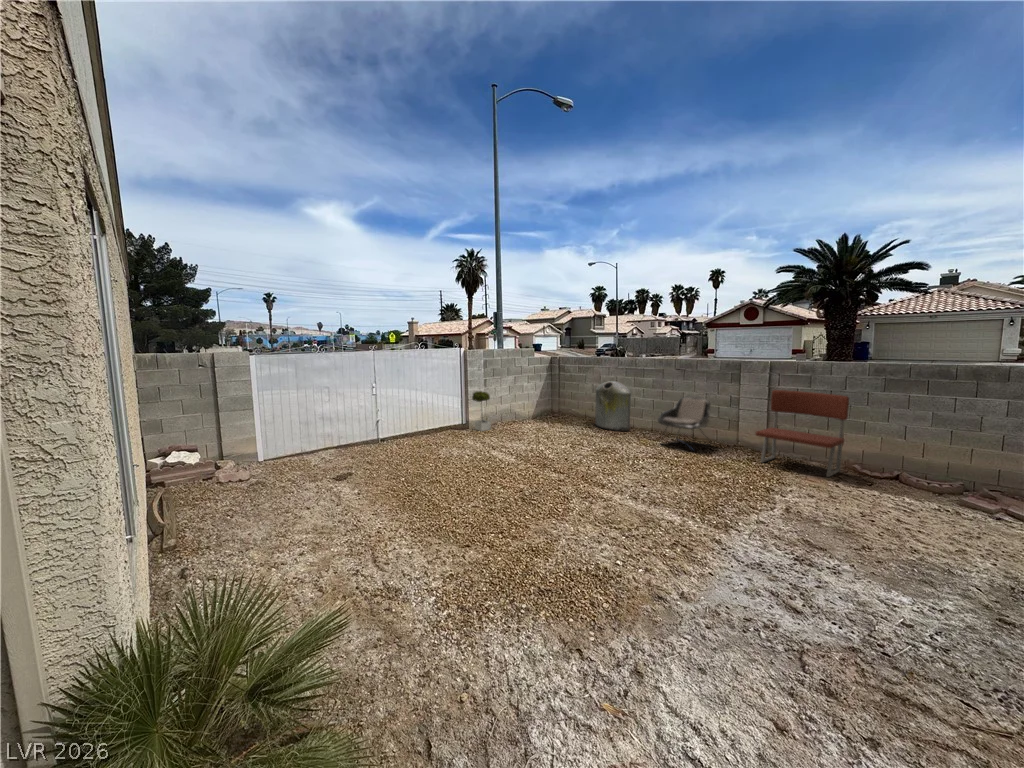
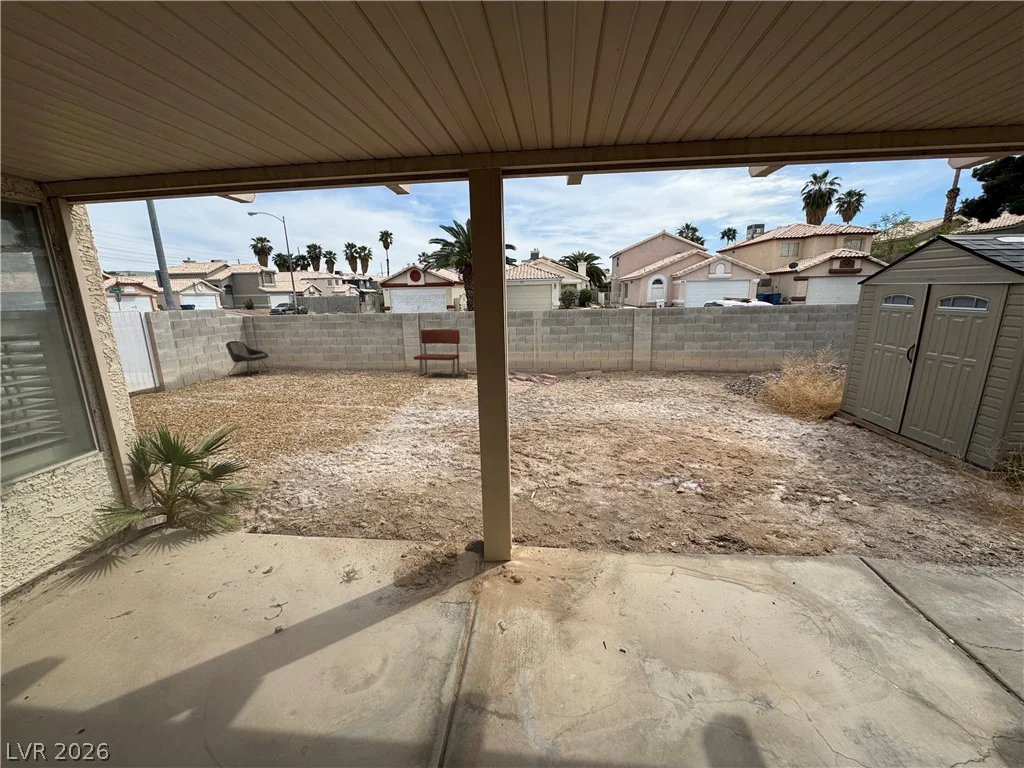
trash can: present [595,381,631,431] -> none [294,334,328,373]
potted tree: present [472,391,491,431] -> none [164,351,192,390]
lounge chair: present [658,396,711,450] -> present [226,341,269,376]

